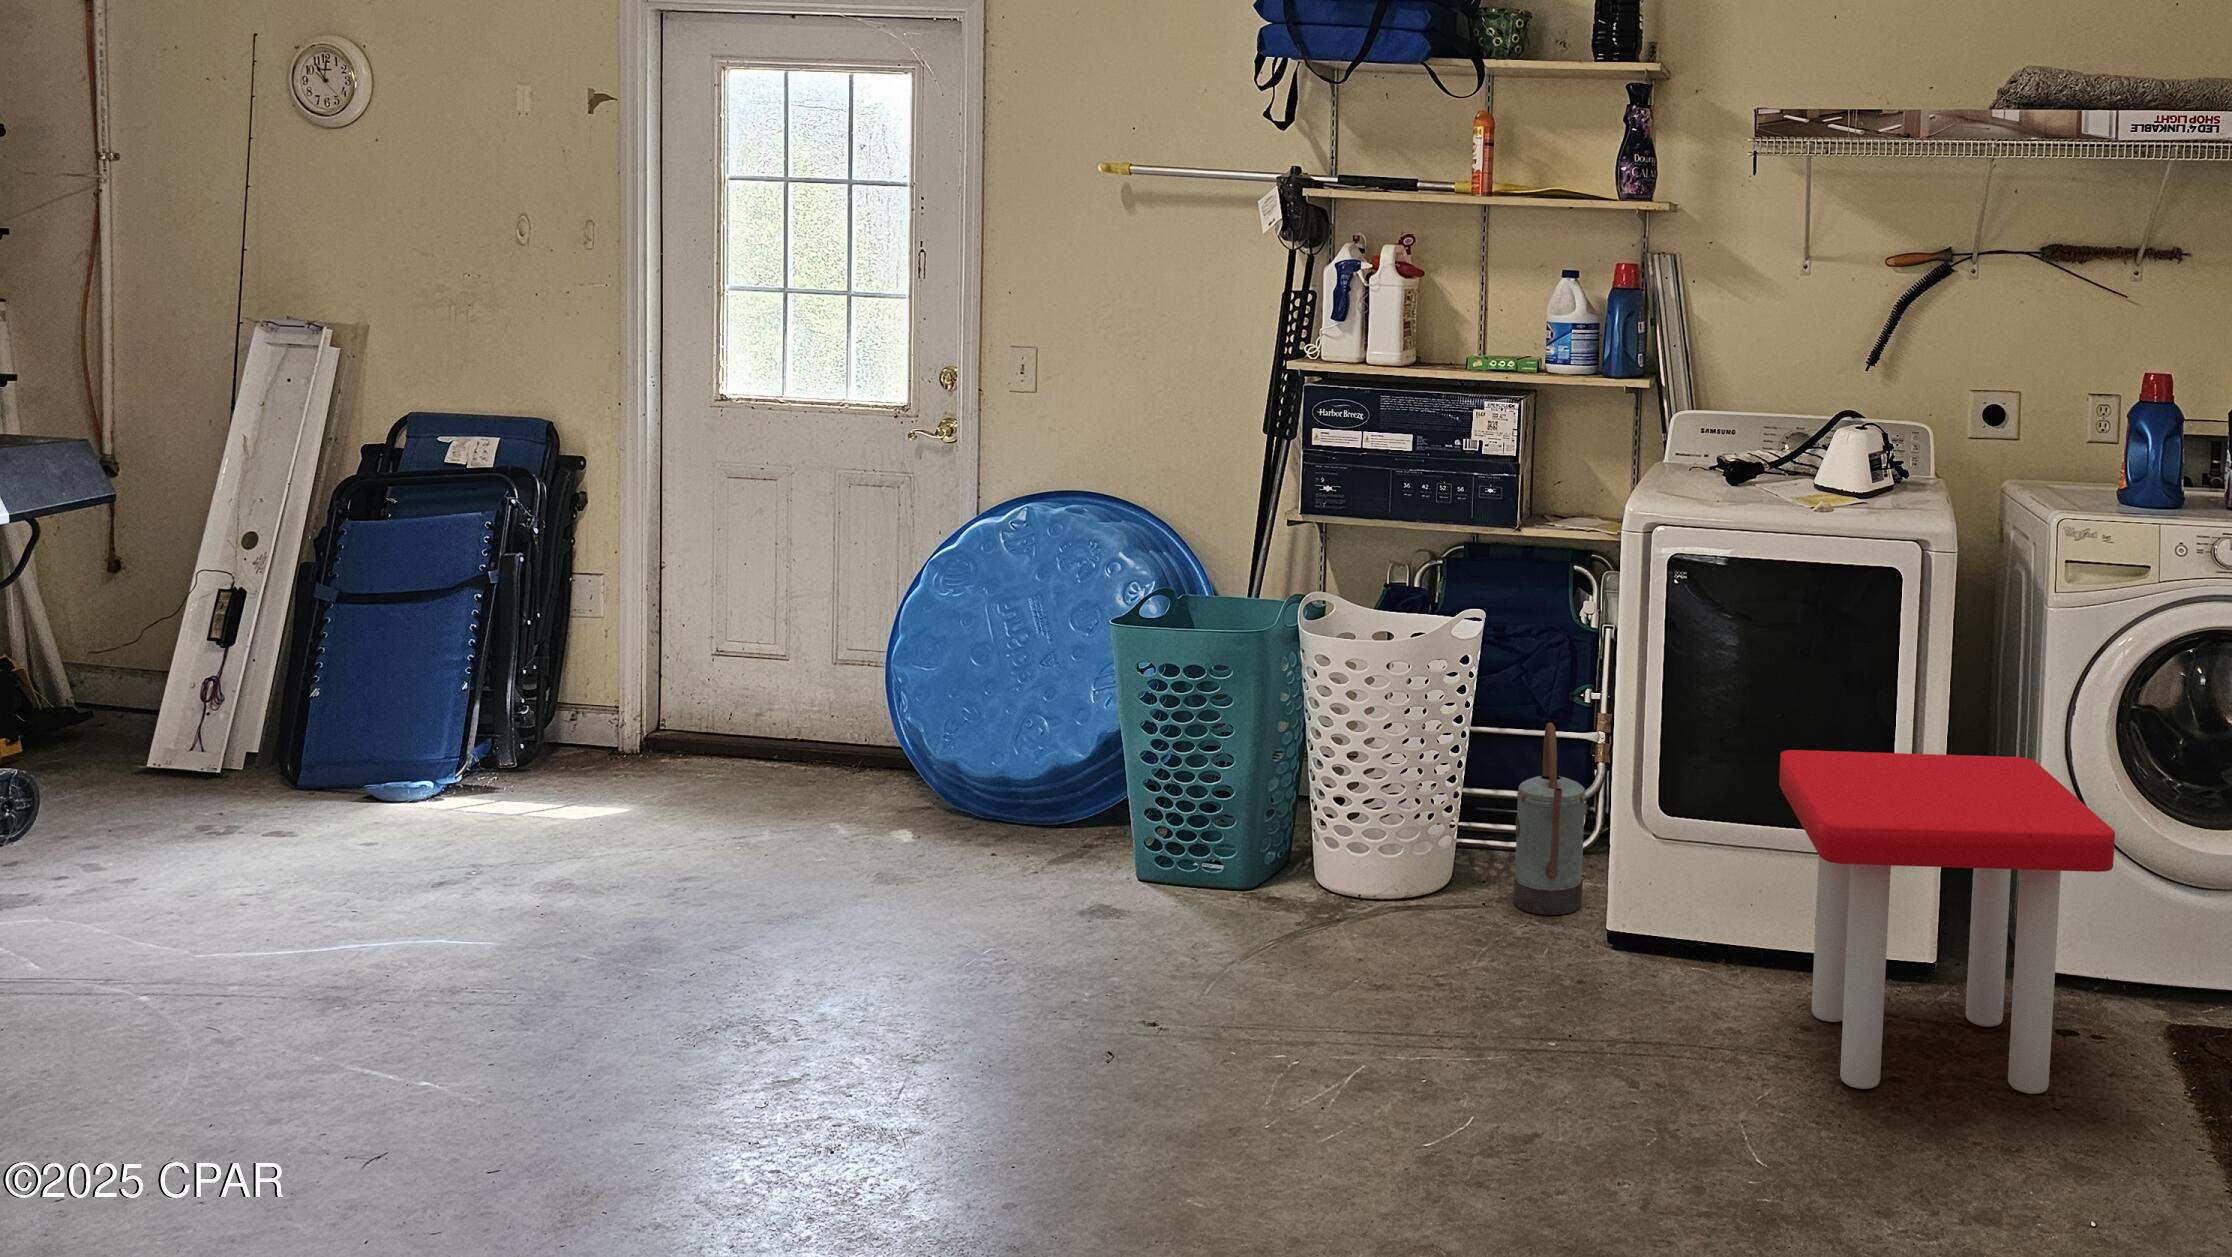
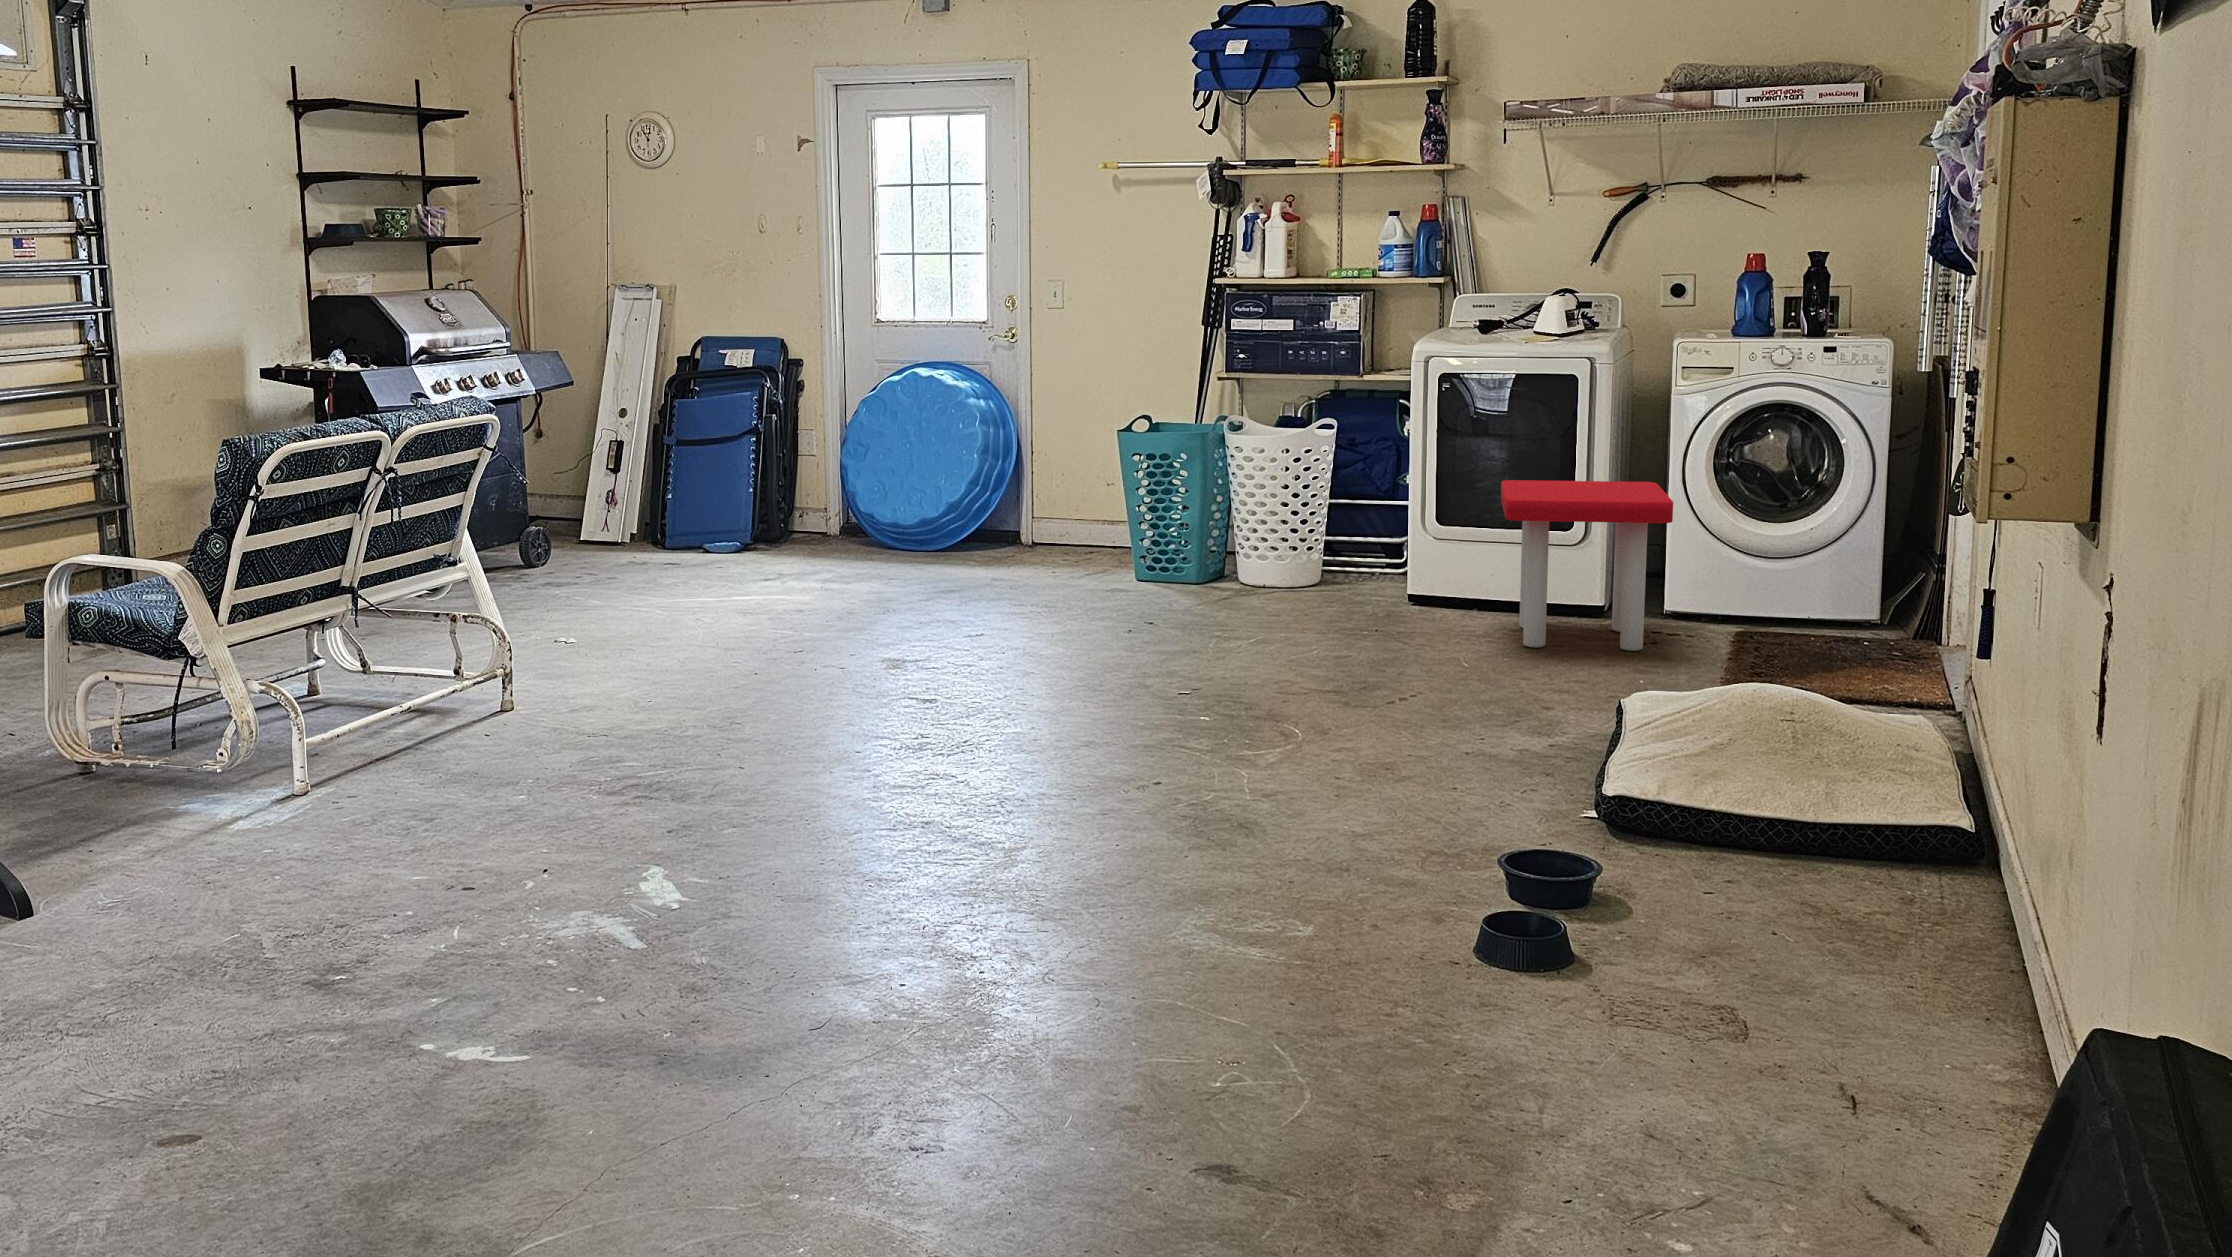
watering can: present [1513,722,1586,915] -> none [1357,486,1399,594]

